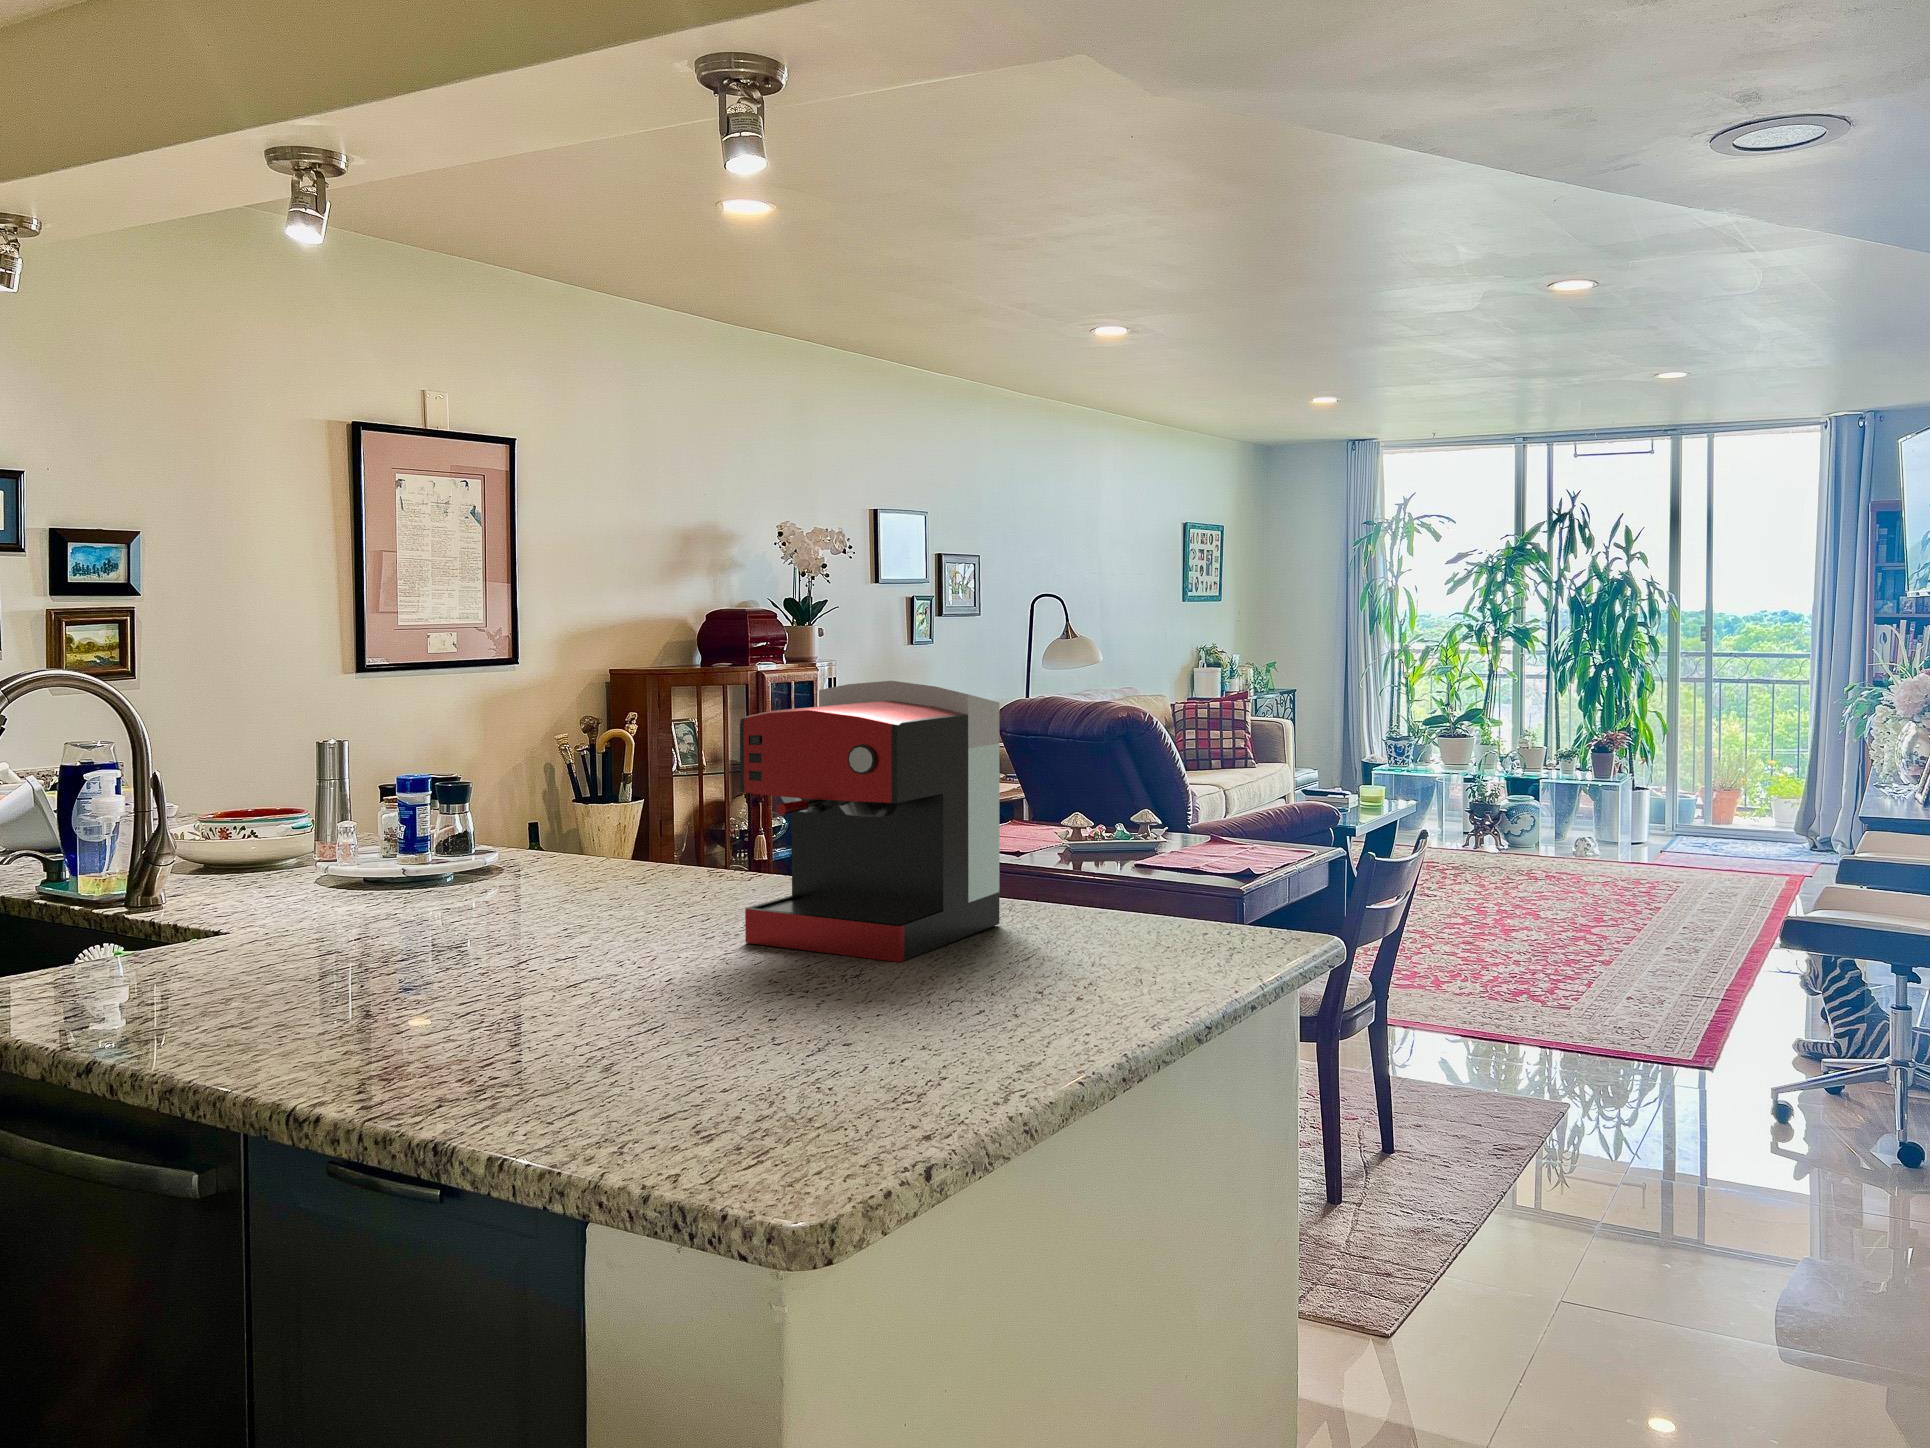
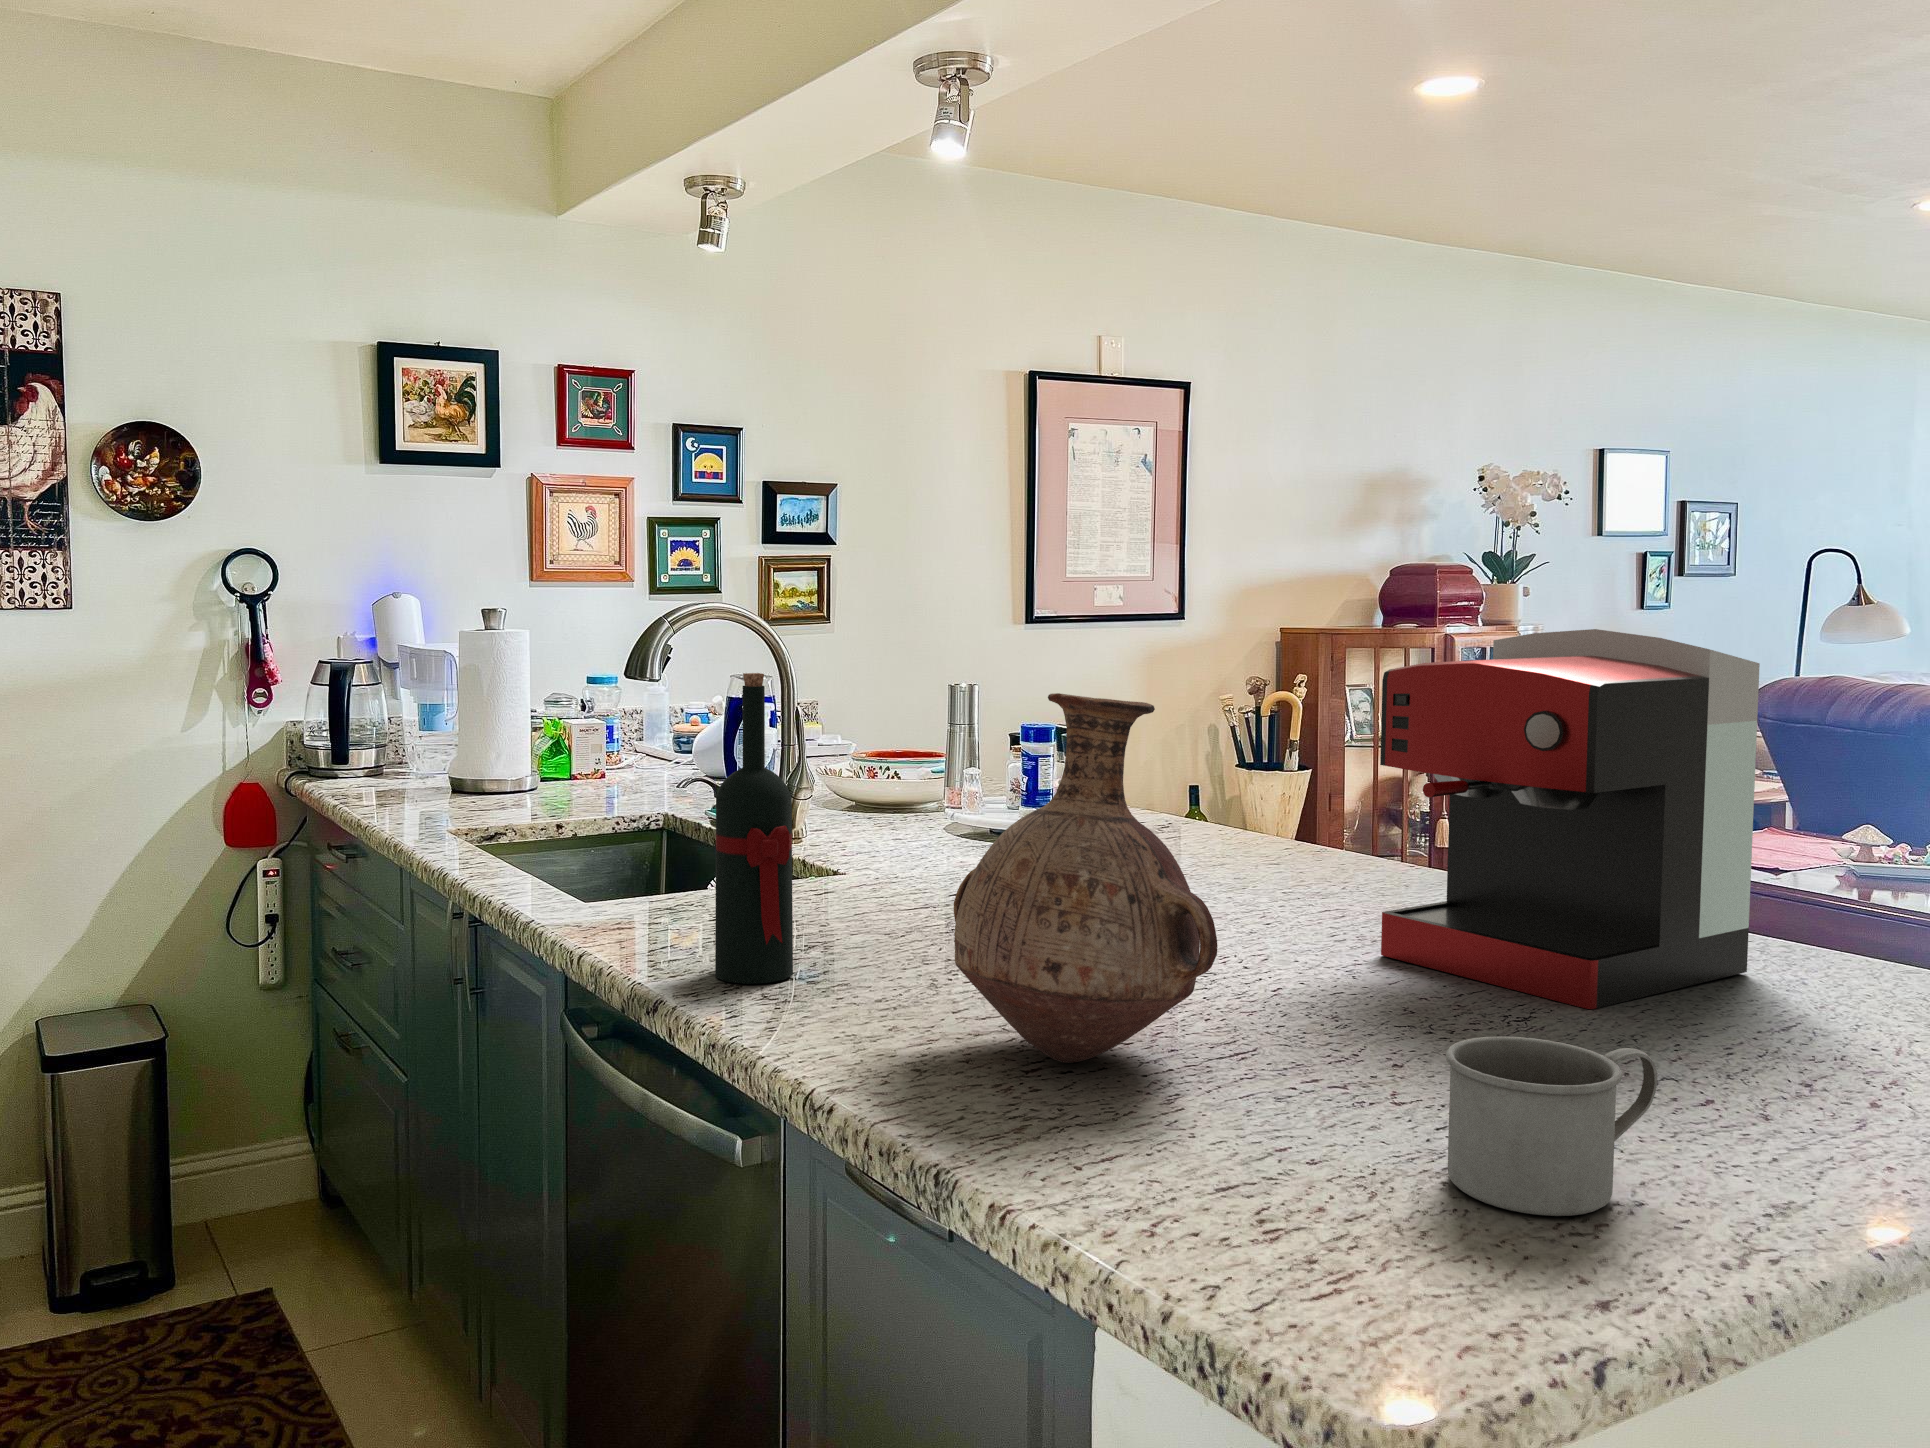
wine bottle: none [140,744,228,1036] -> present [715,673,793,984]
vase: none [403,751,639,1054] -> present [954,693,1217,1063]
mug: none [816,975,951,1095] -> present [1446,1037,1657,1216]

